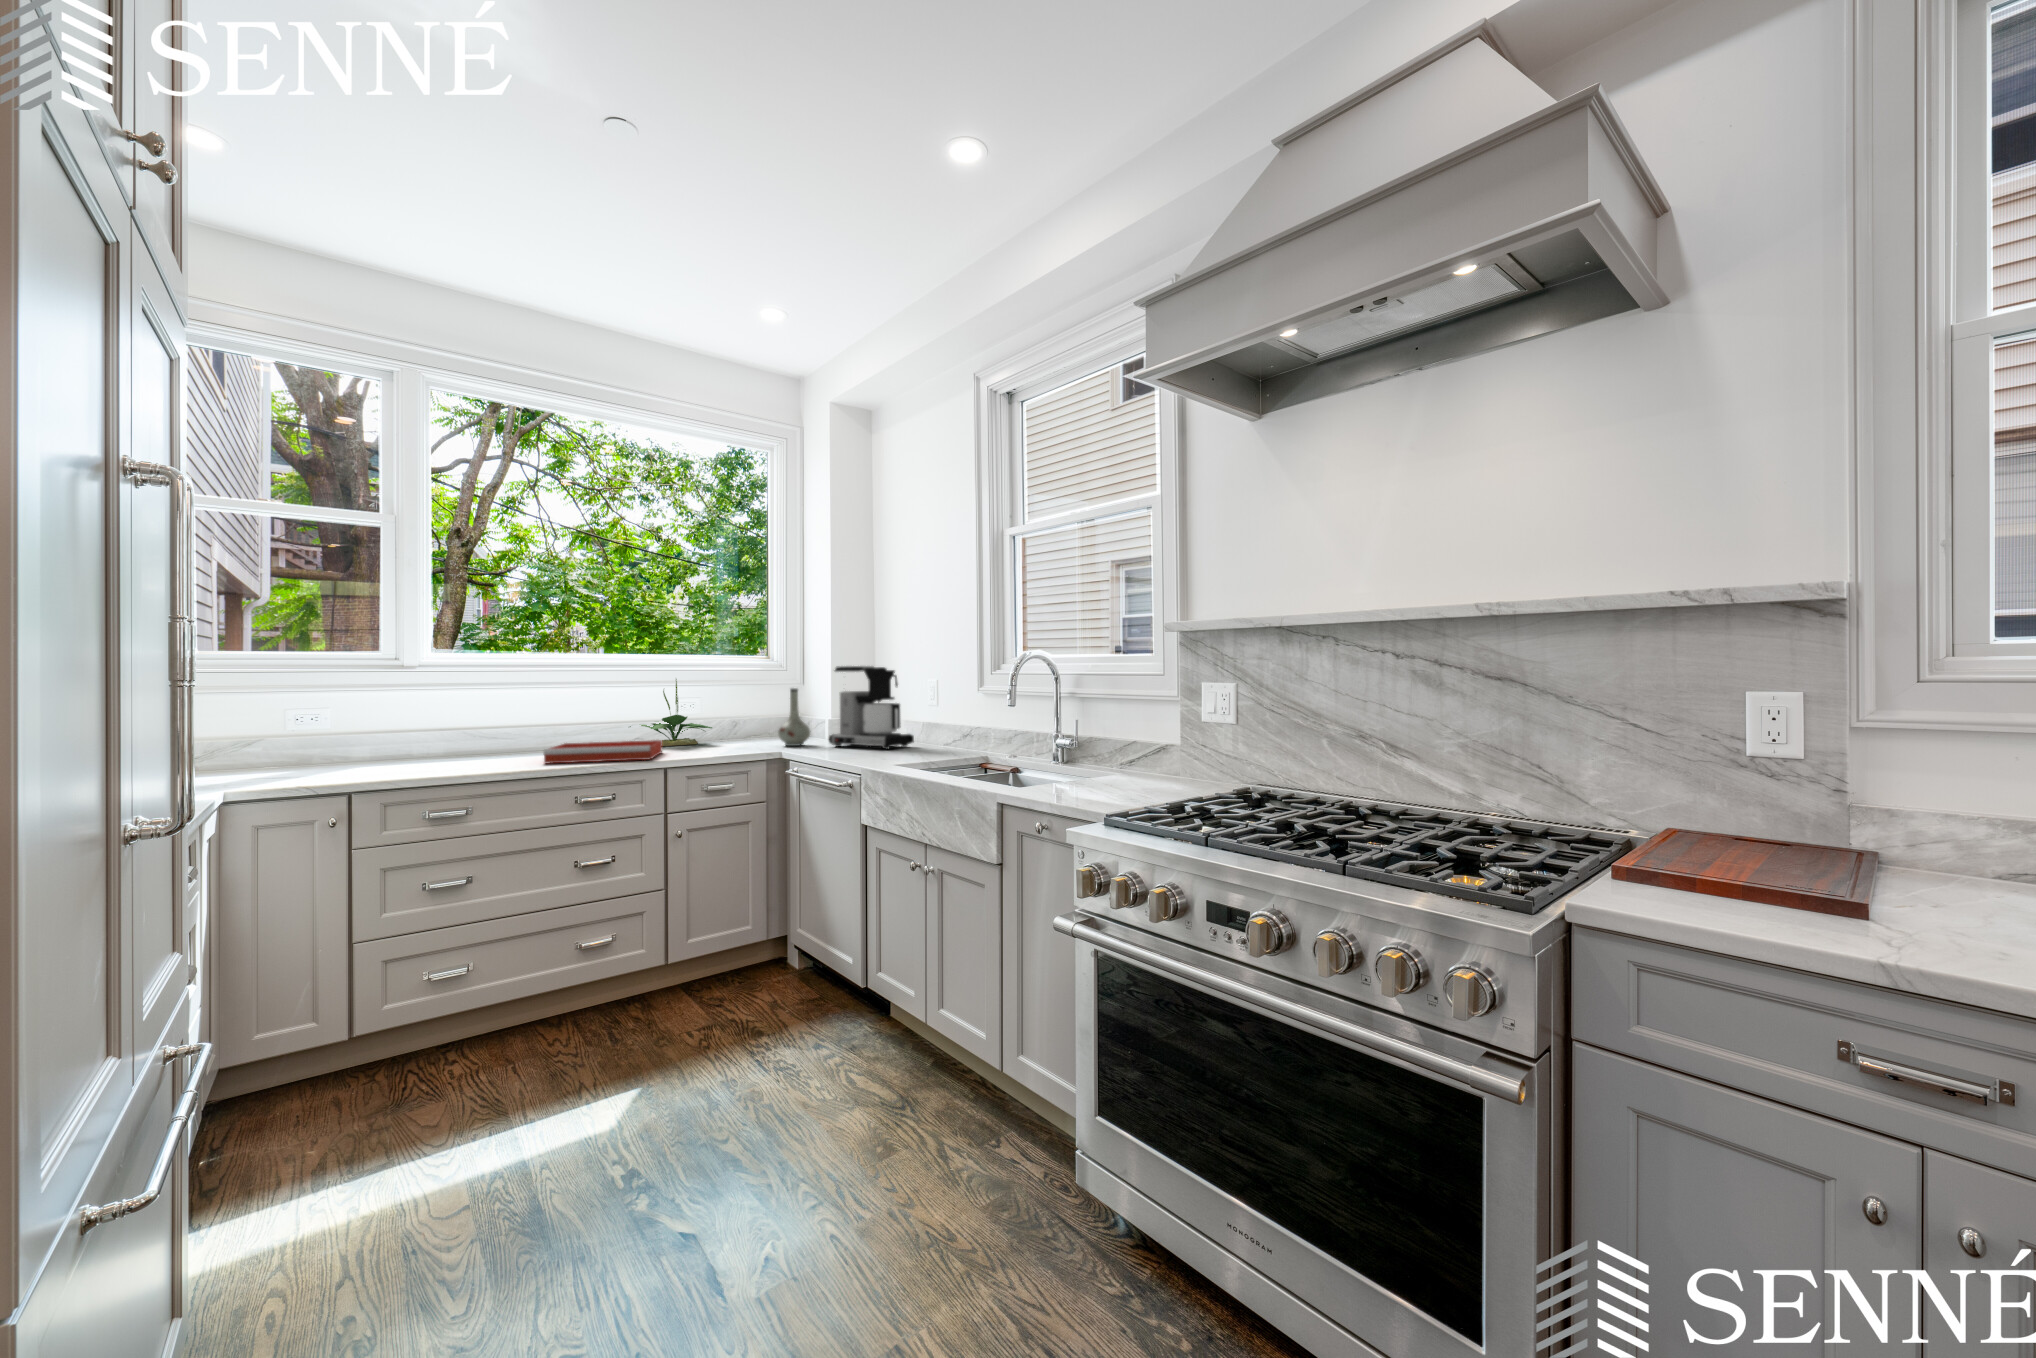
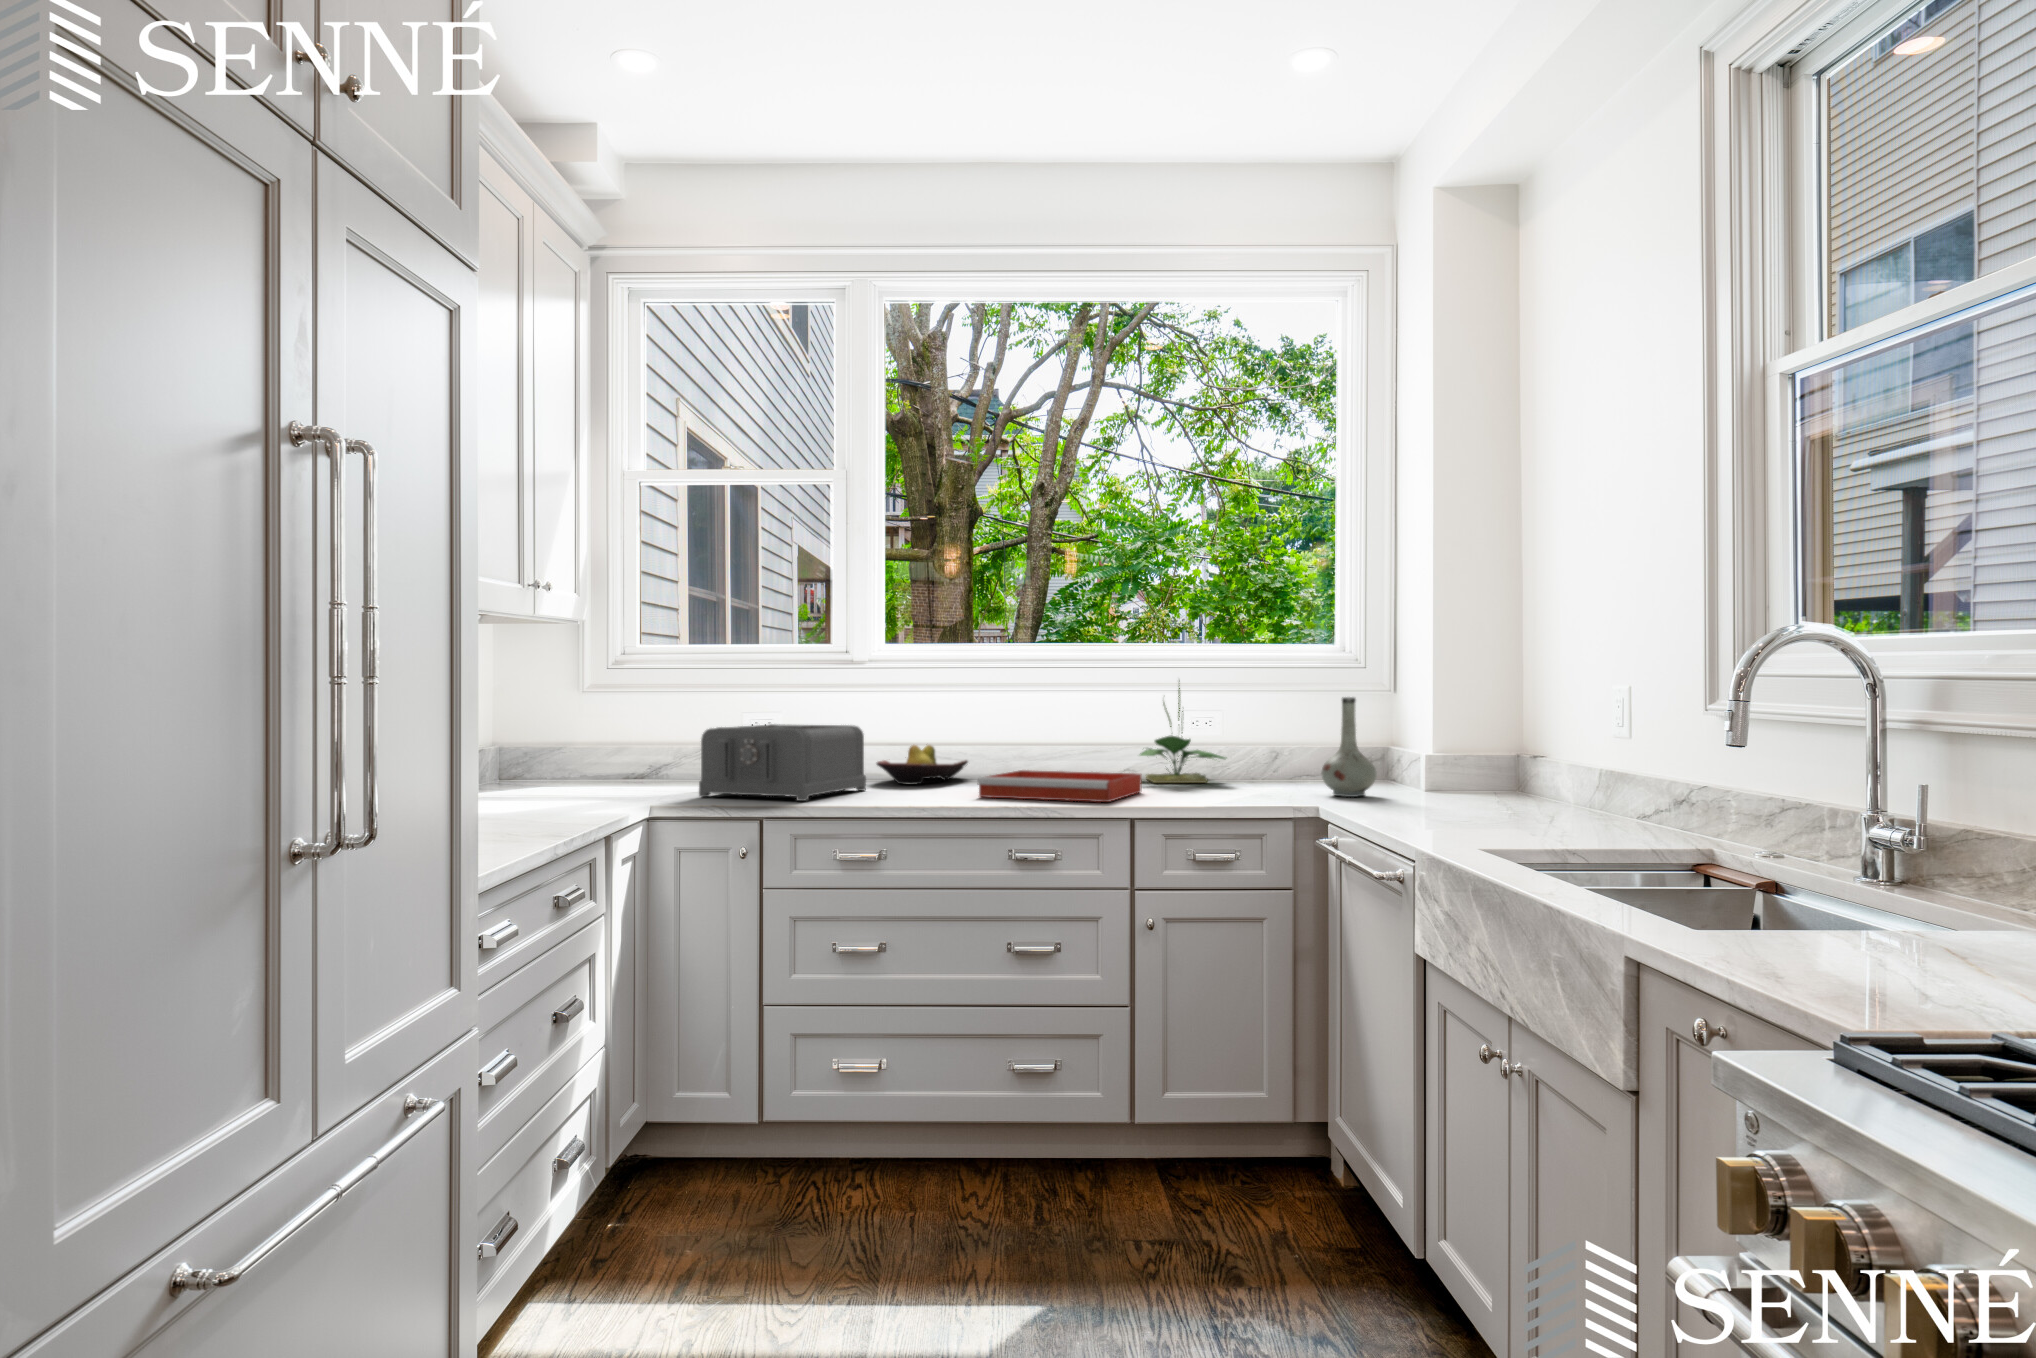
coffee maker: present [829,666,914,749] -> none [1403,658,1566,815]
toaster: none [263,716,432,783] -> present [699,724,866,801]
fruit bowl: none [430,727,512,760] -> present [877,745,968,785]

